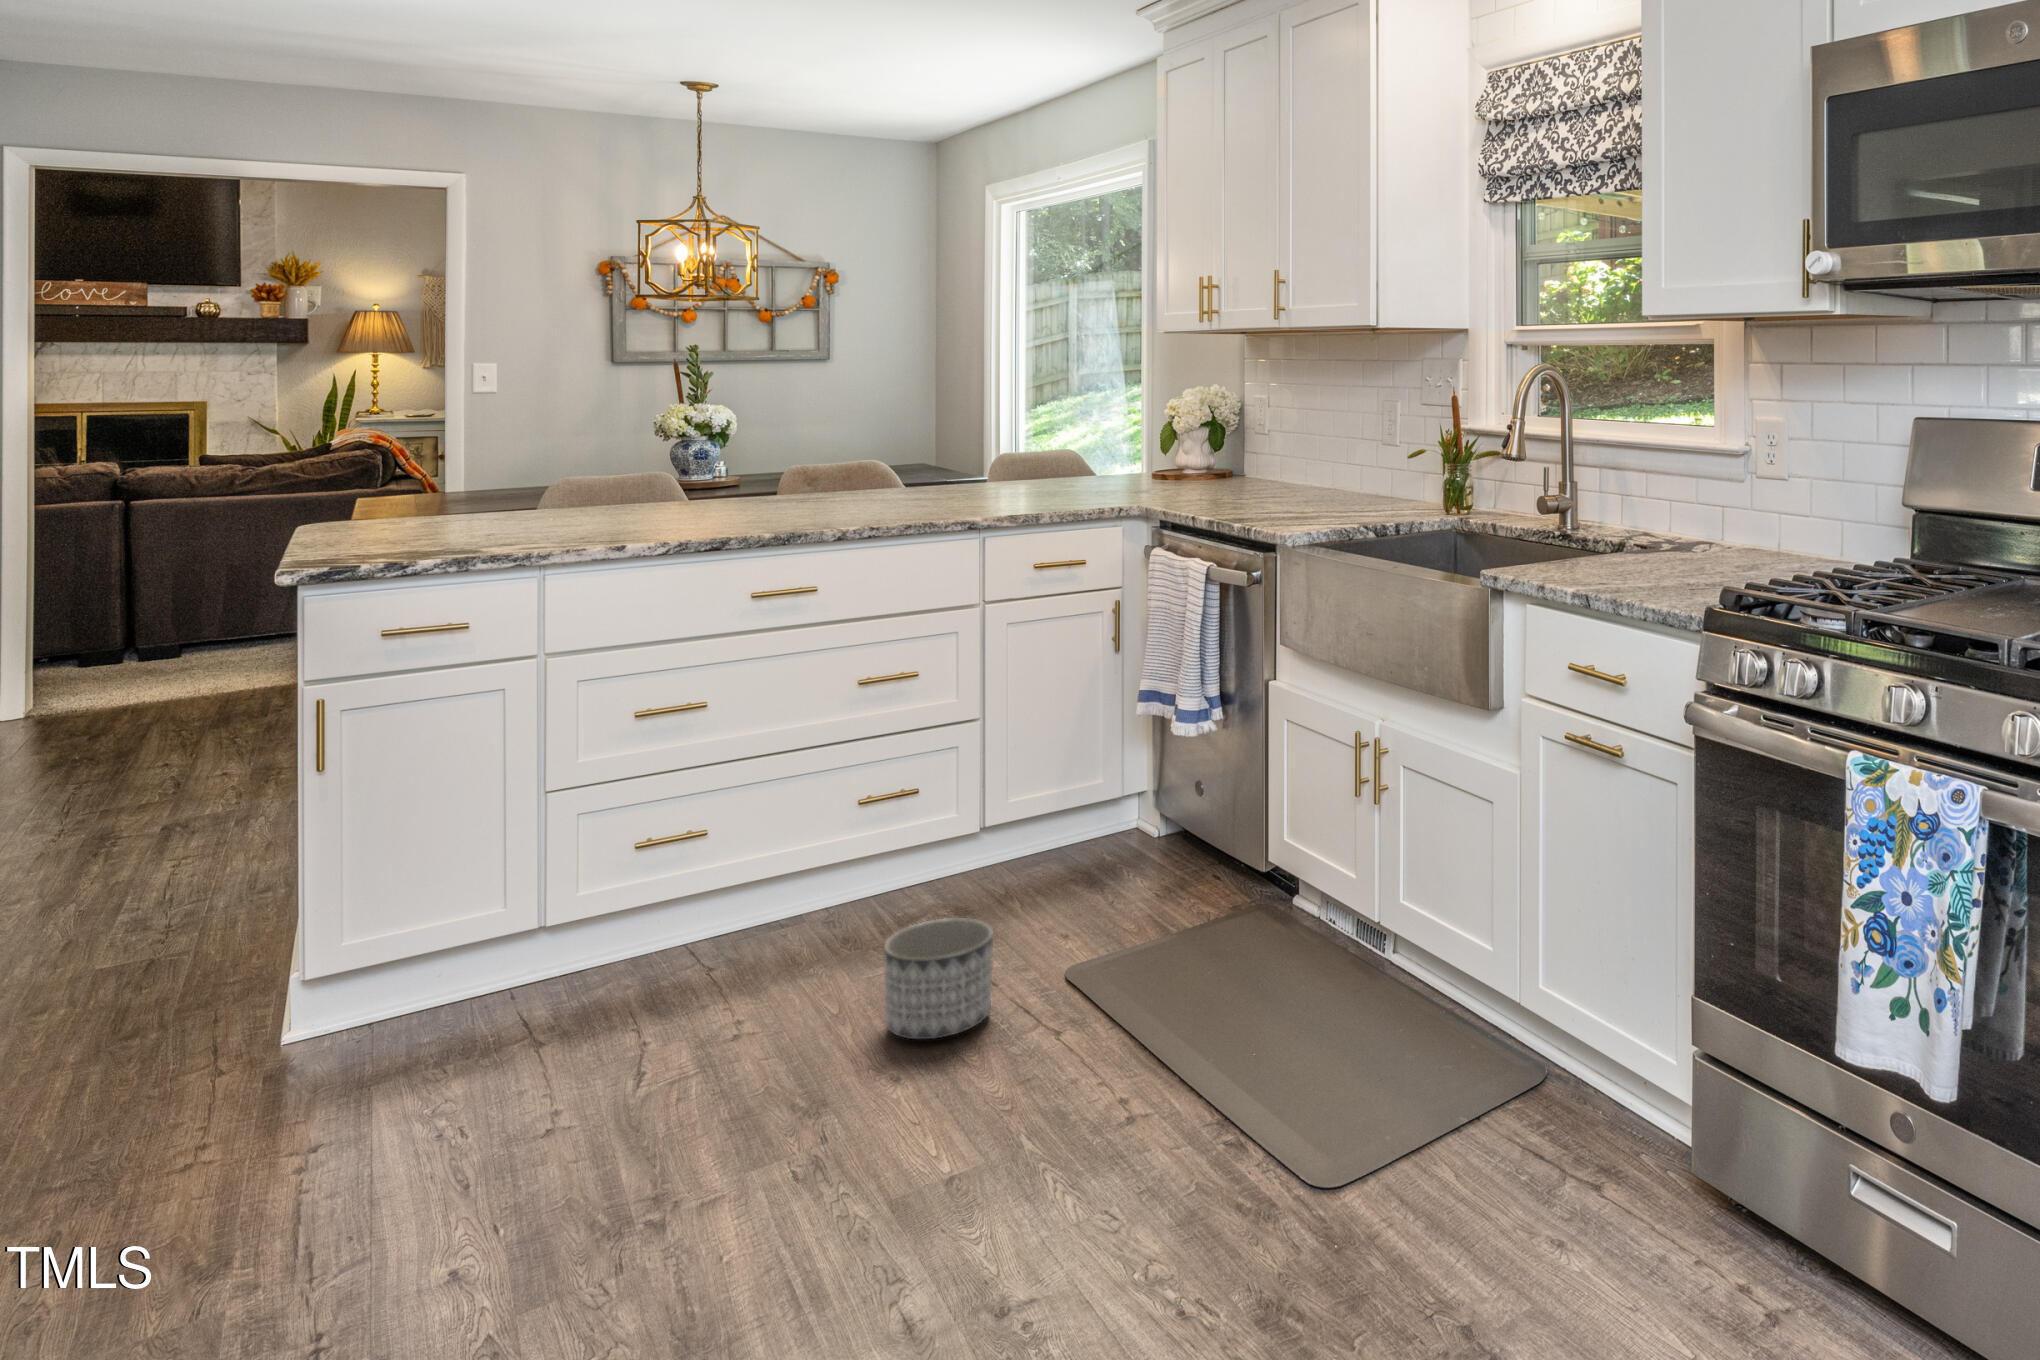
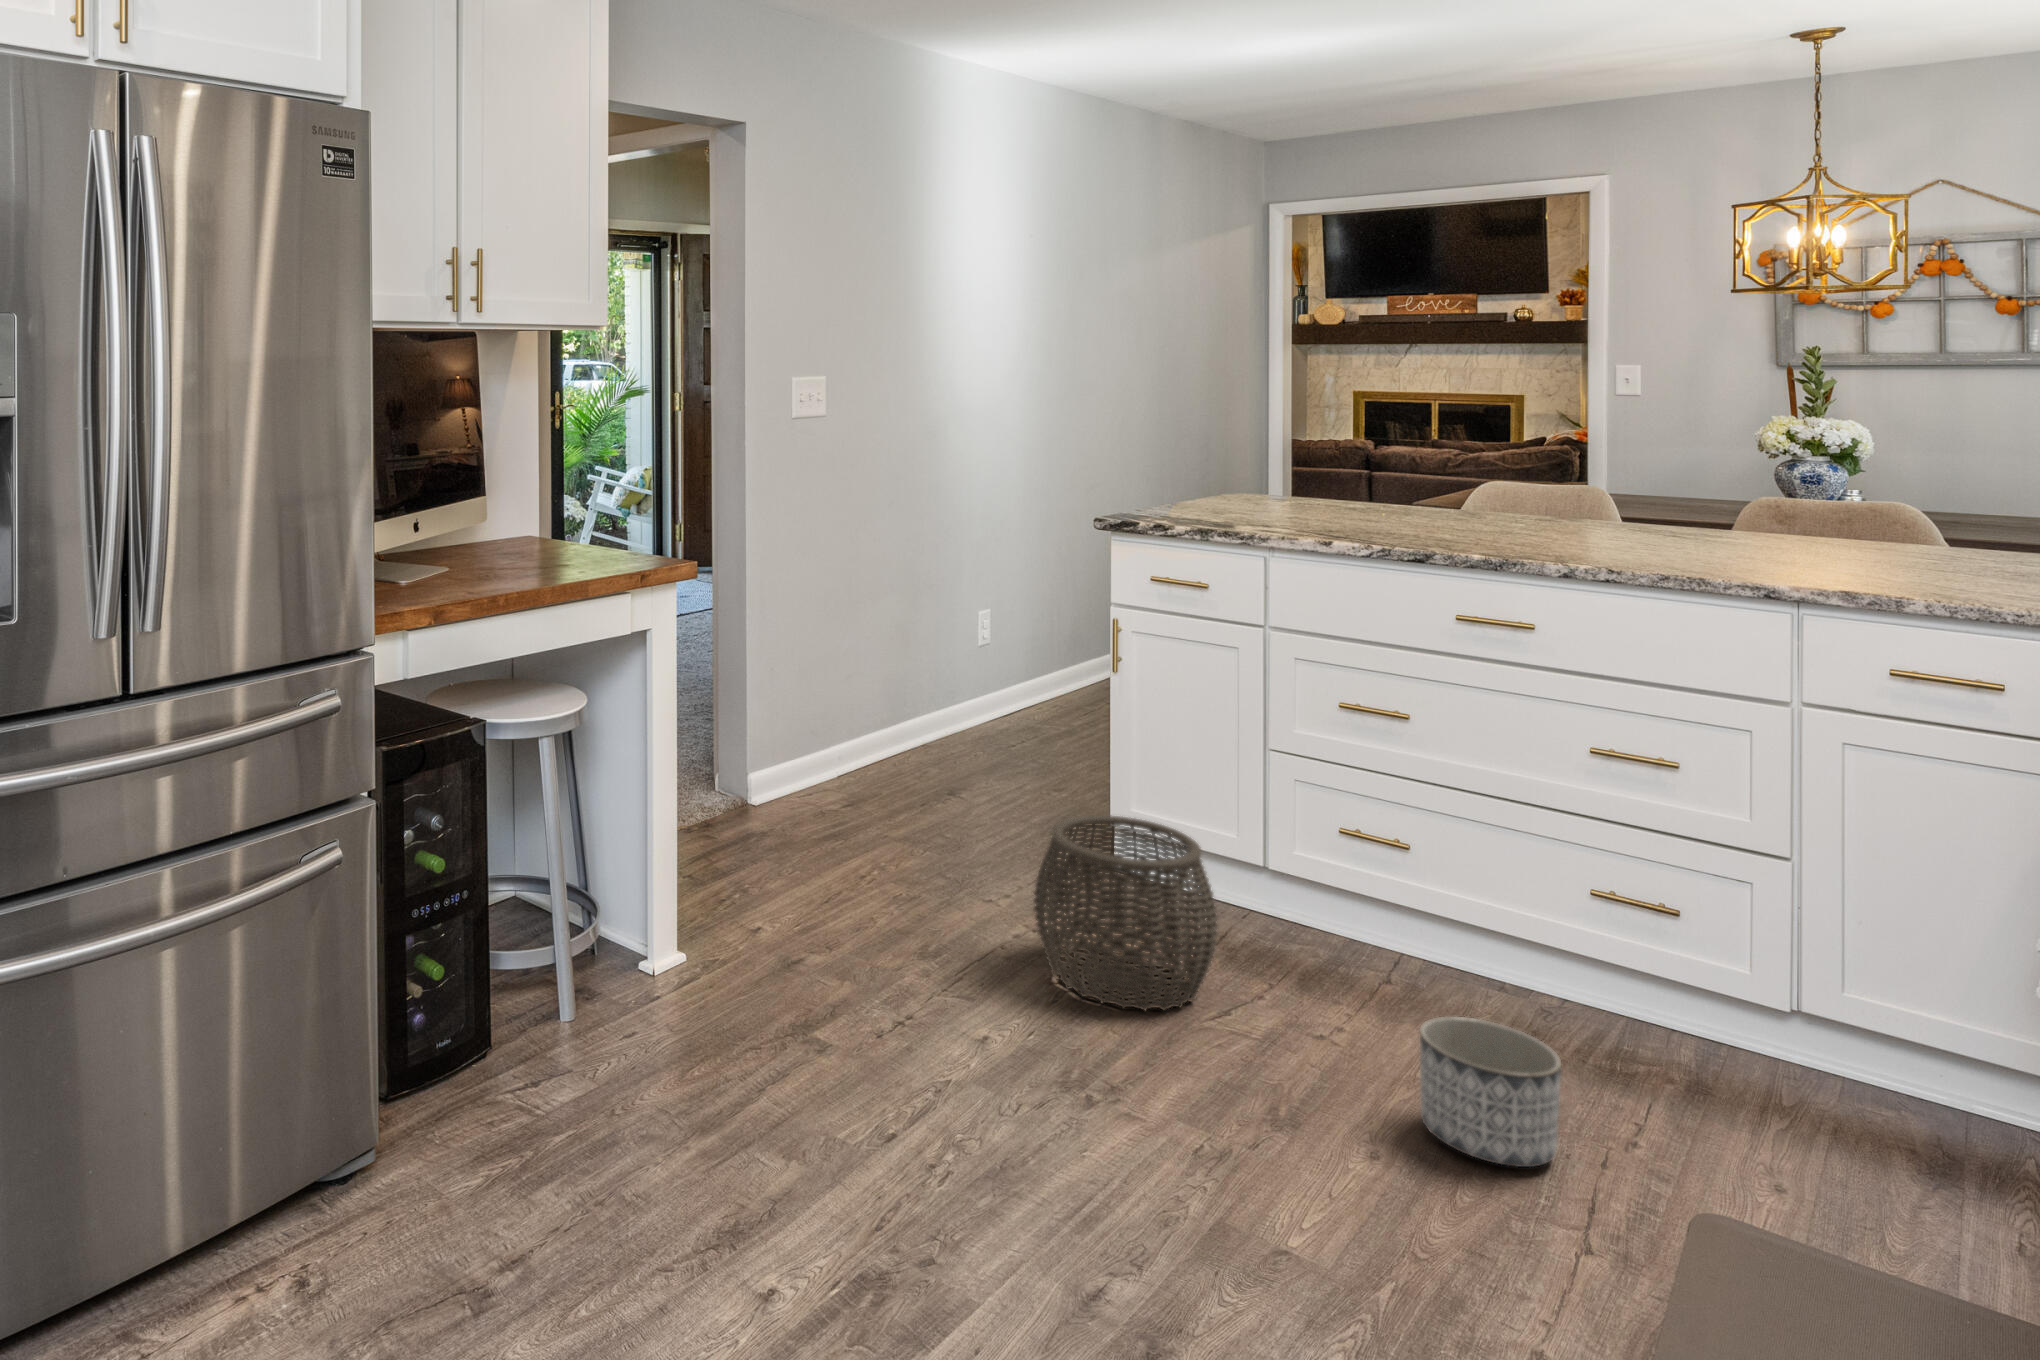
woven basket: none [367,901,621,1151] -> present [1034,815,1219,1011]

